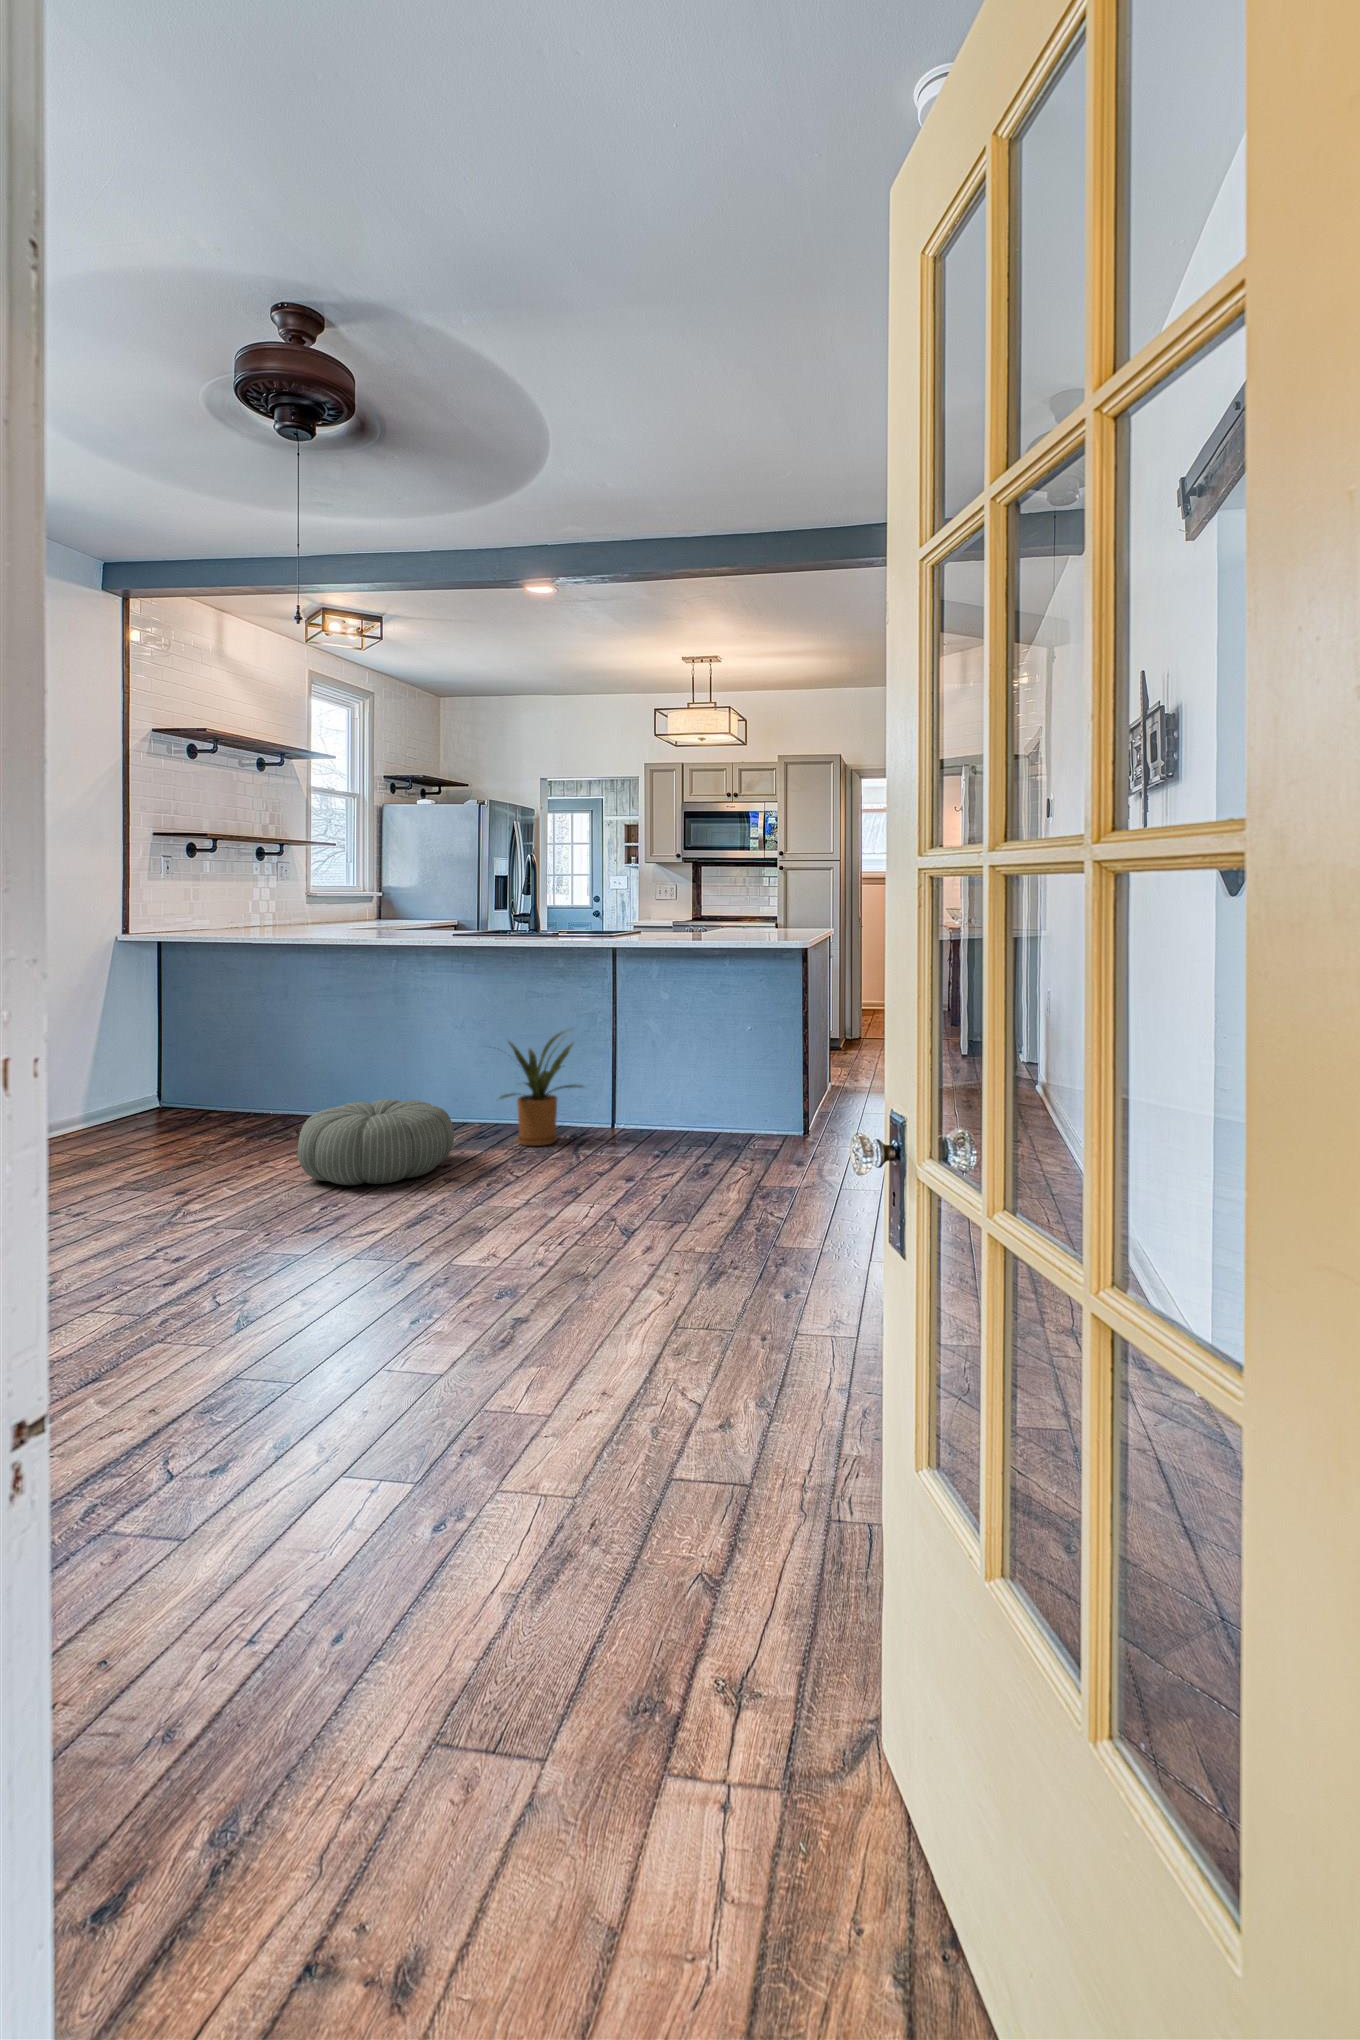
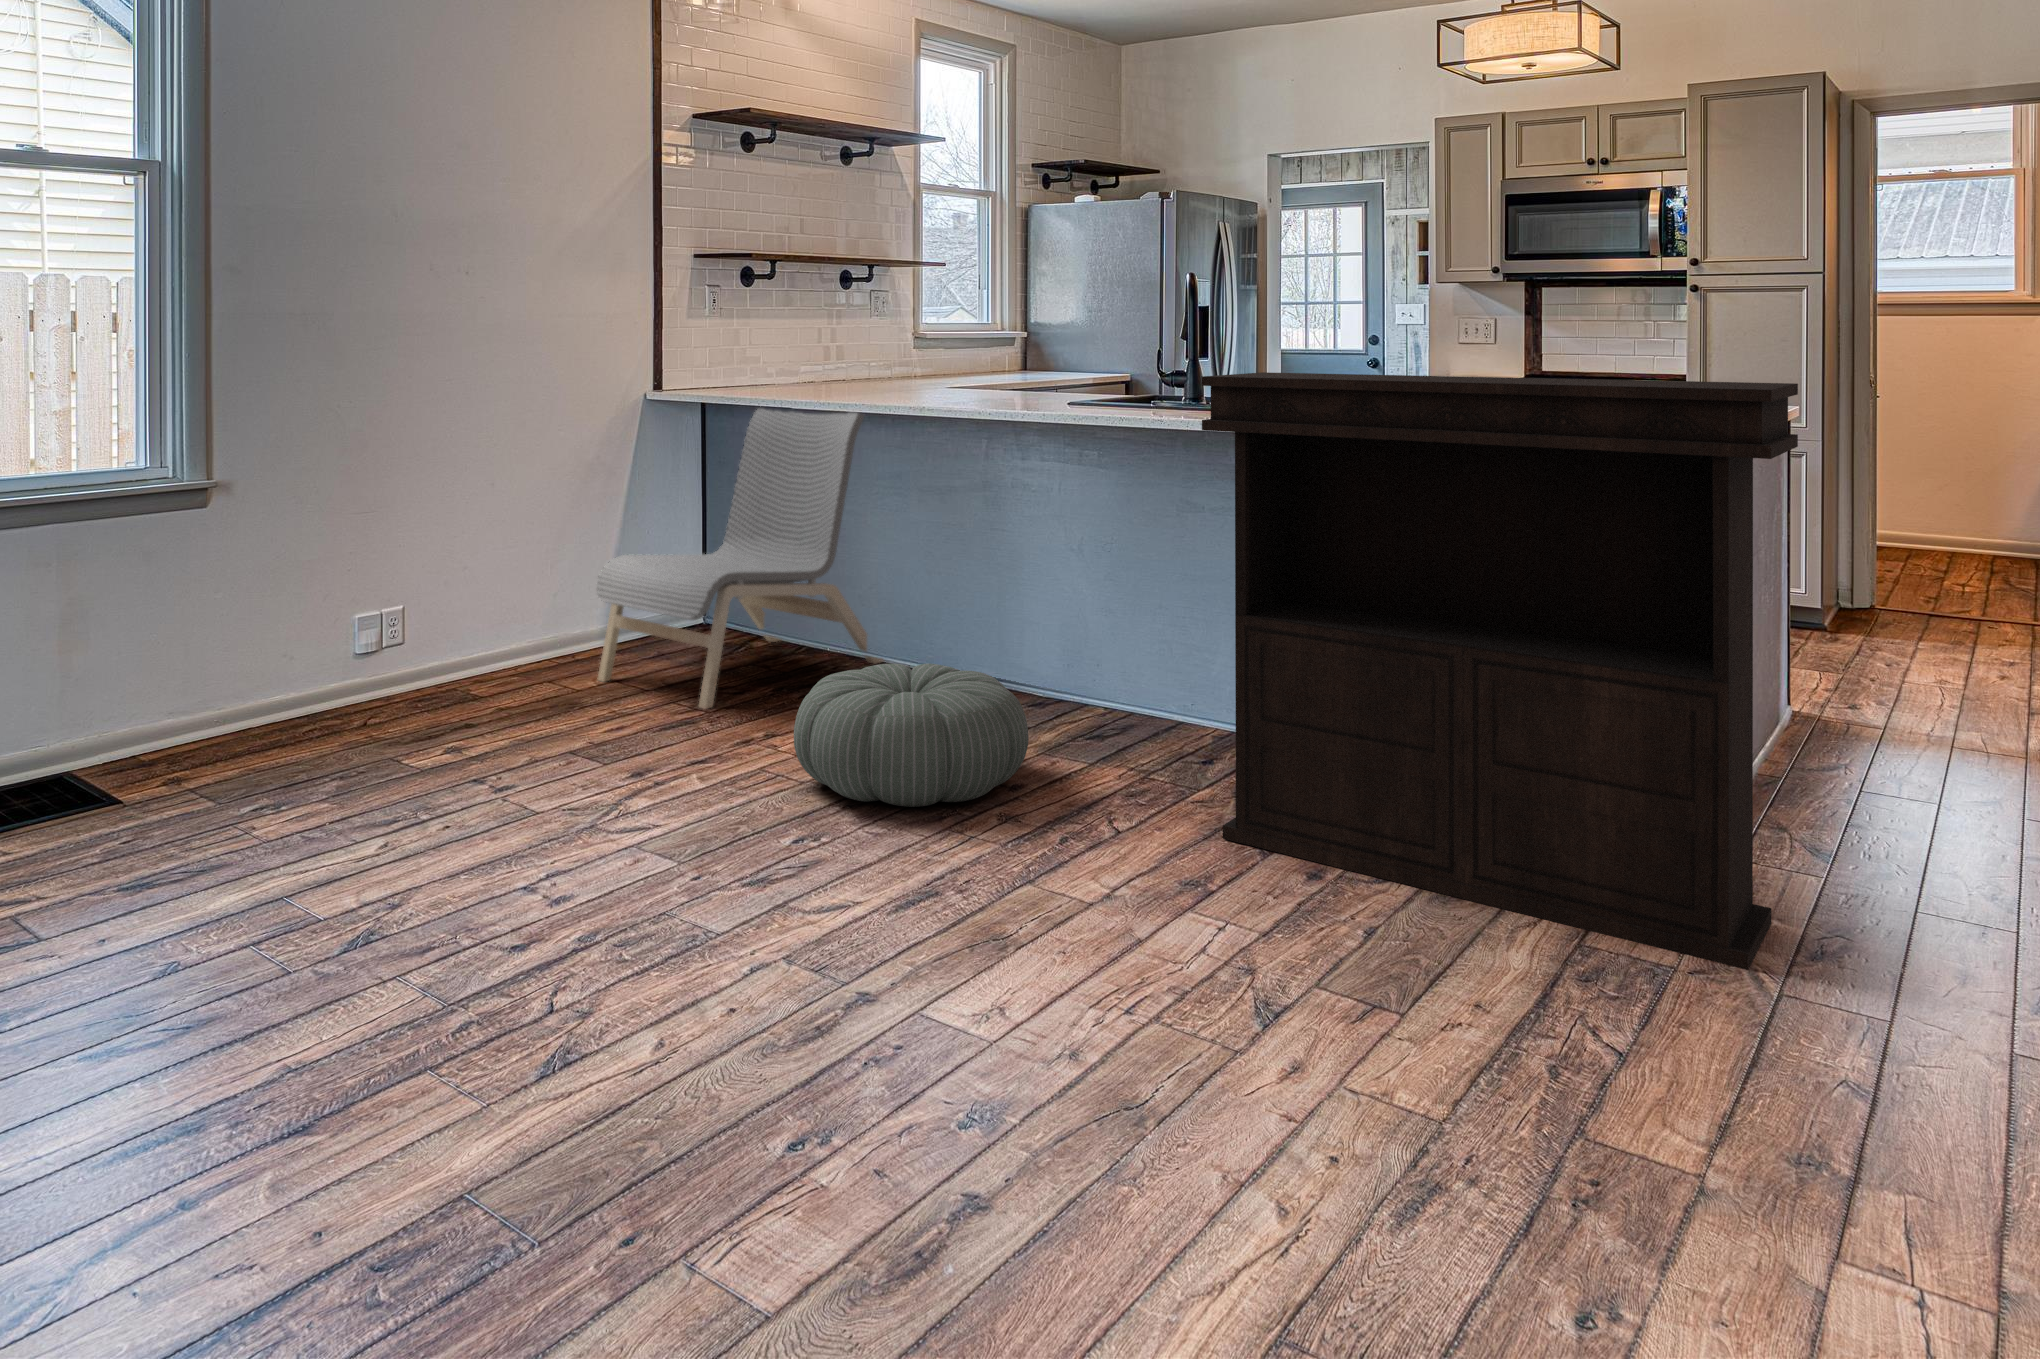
console table: none [566,911,843,1182] -> present [1202,372,1798,970]
dining chair: none [92,941,316,1156] -> present [596,409,883,709]
house plant: present [498,1031,582,1146] -> none [1082,572,1270,771]

